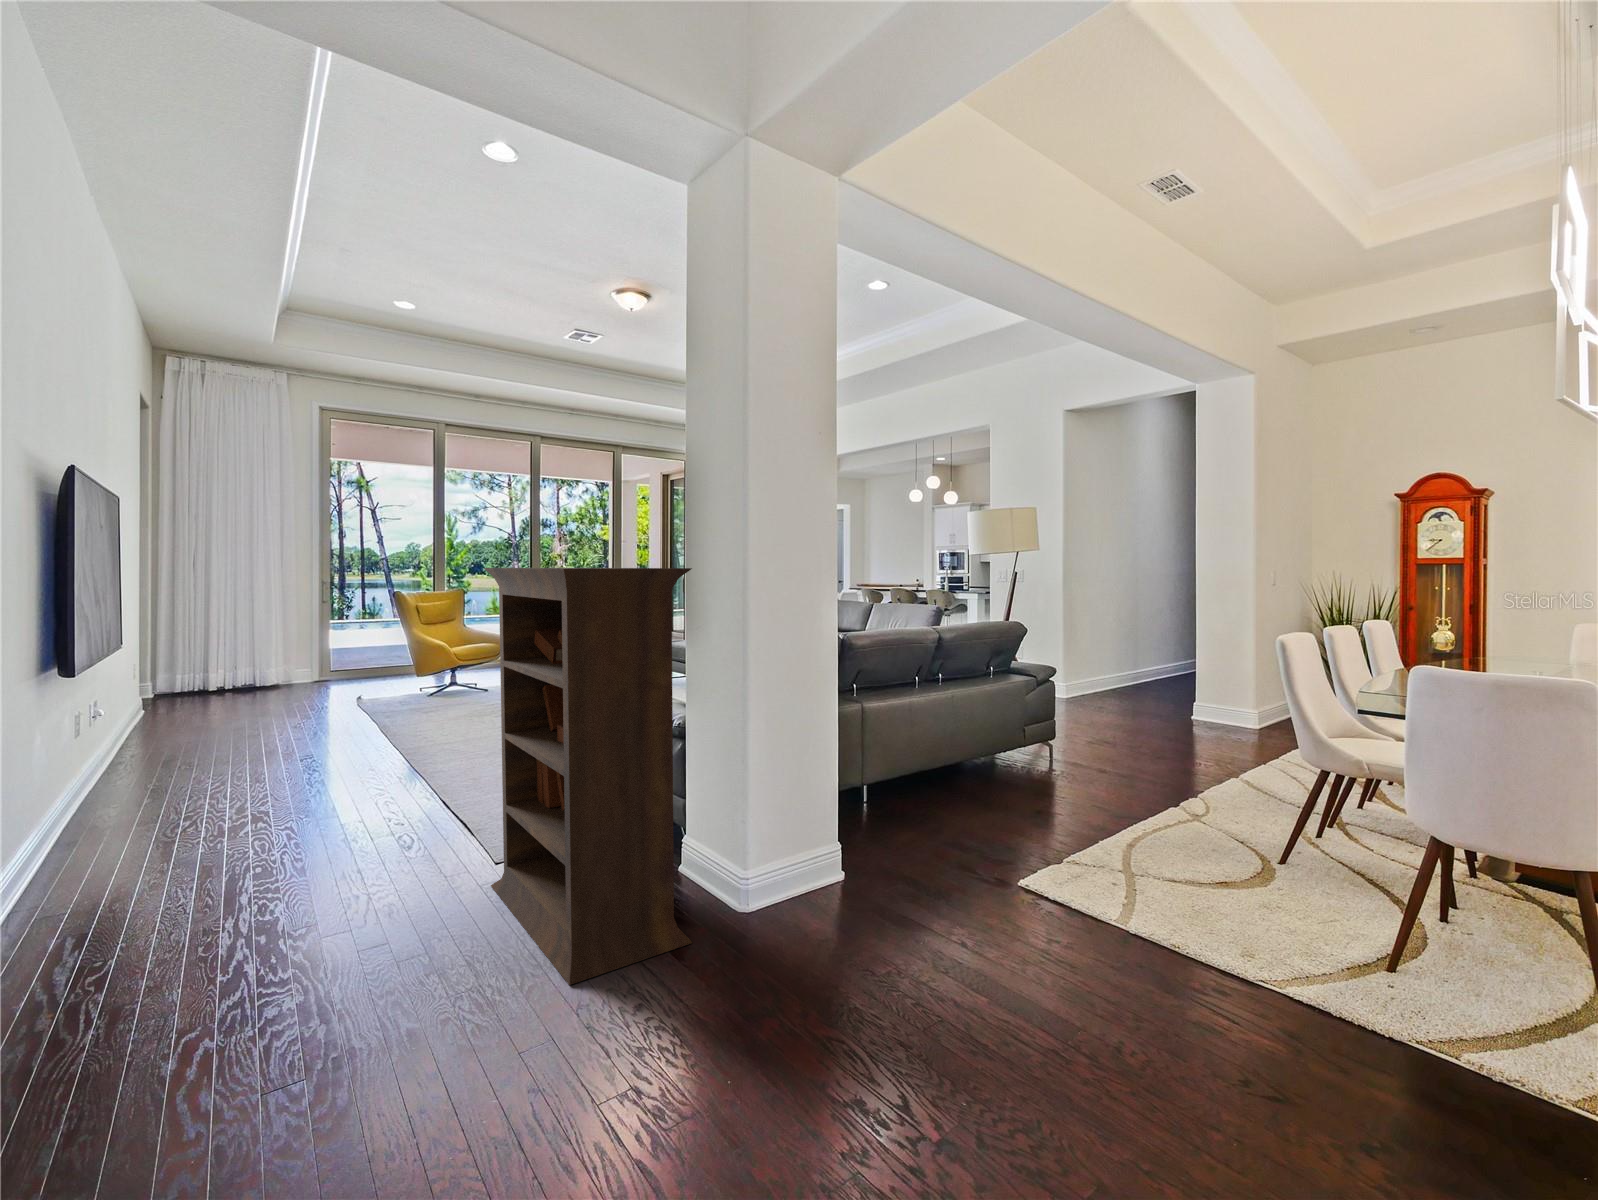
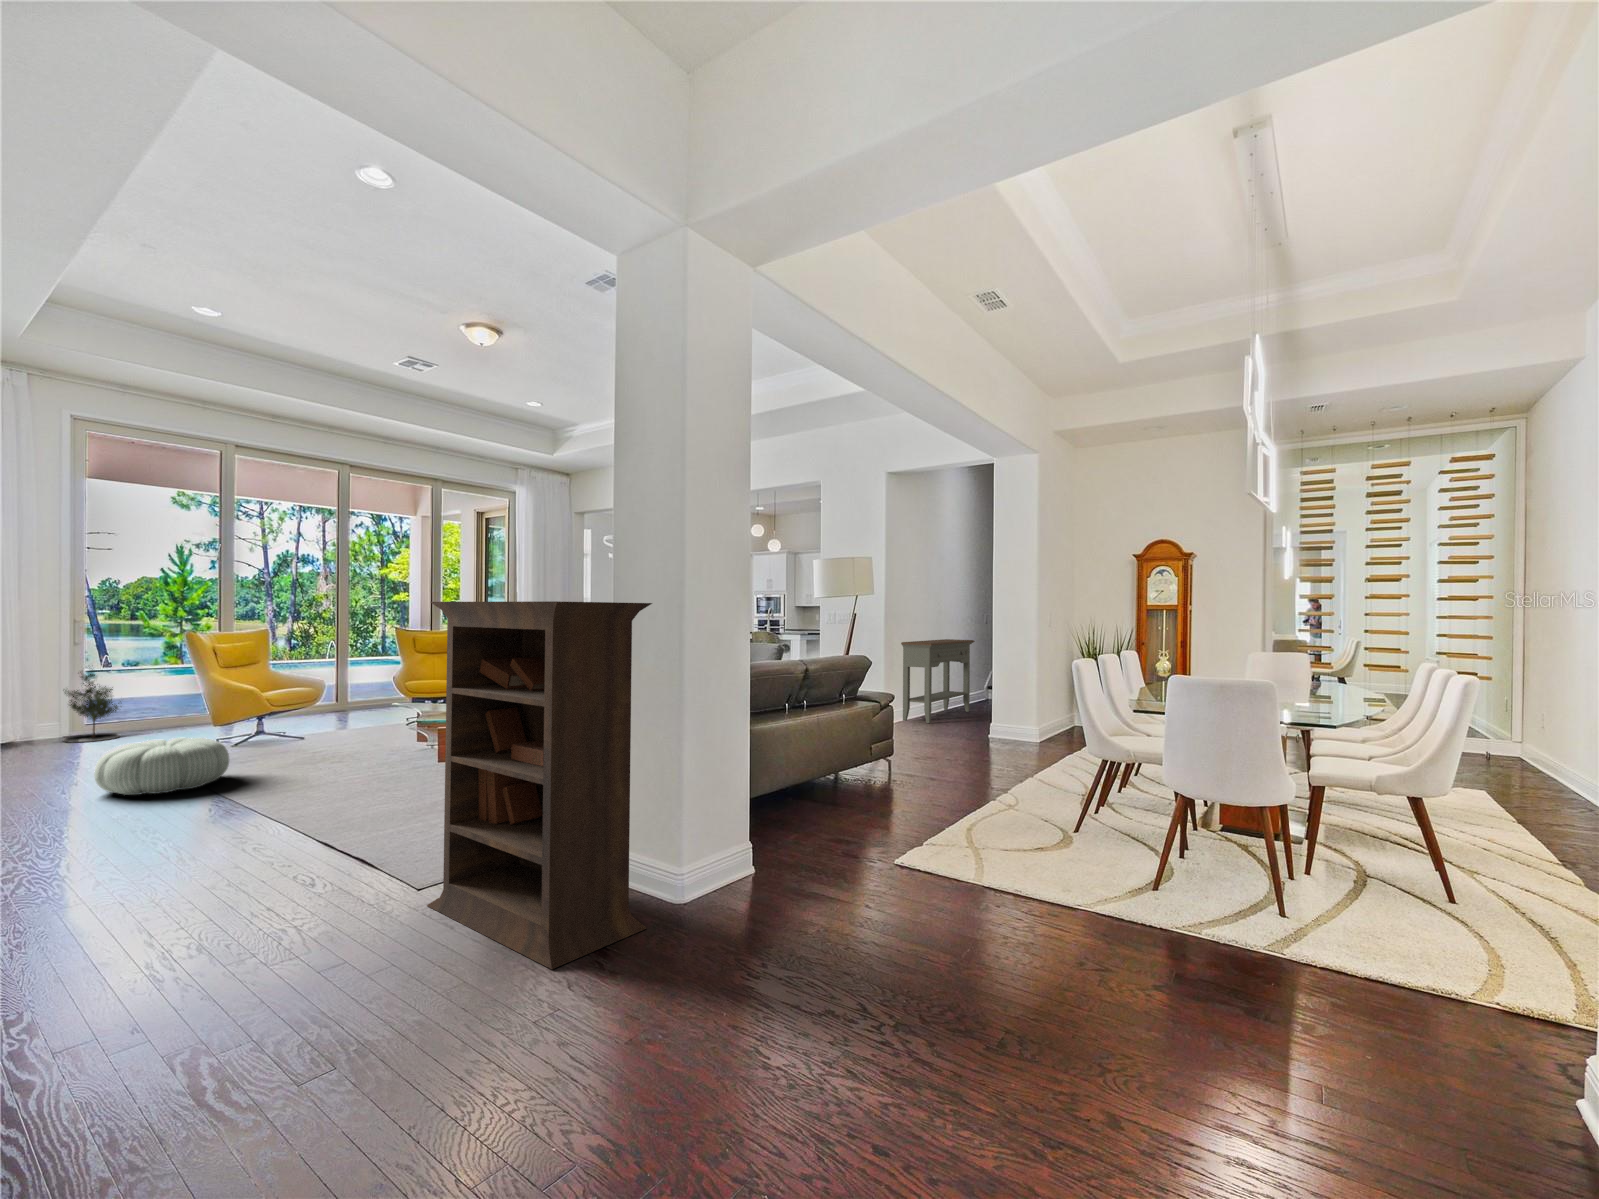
console table: none [1081,601,1178,699] -> present [901,639,975,723]
potted tree: none [302,621,348,689] -> present [63,672,120,742]
pouf: none [293,691,402,742] -> present [94,738,229,795]

